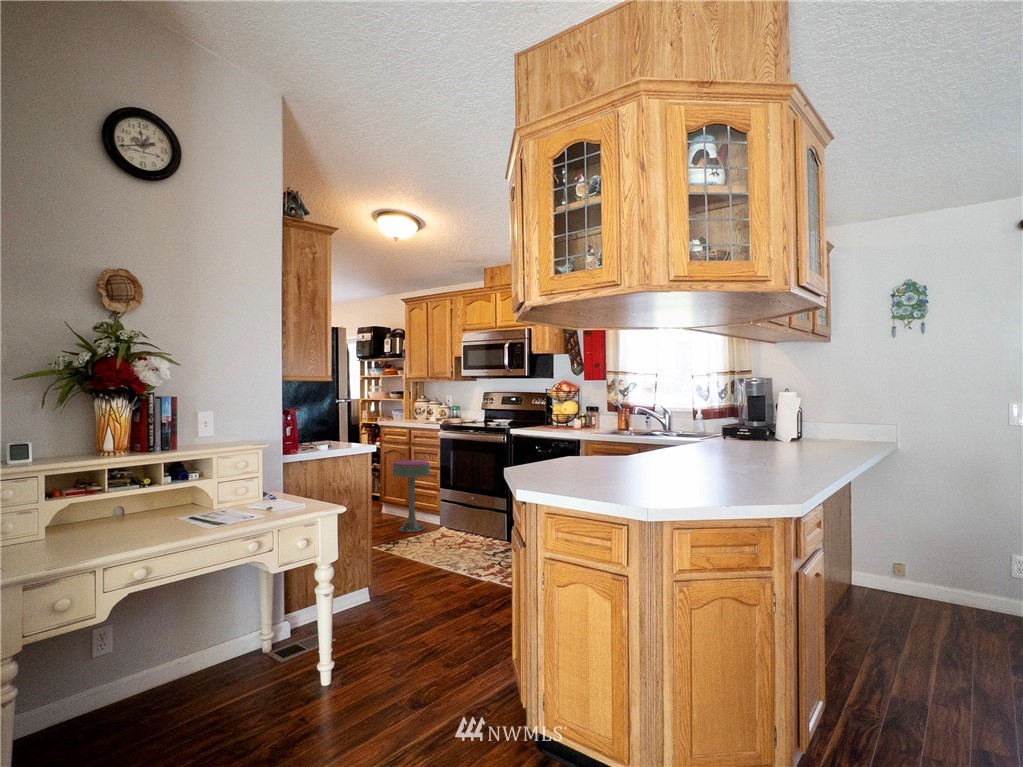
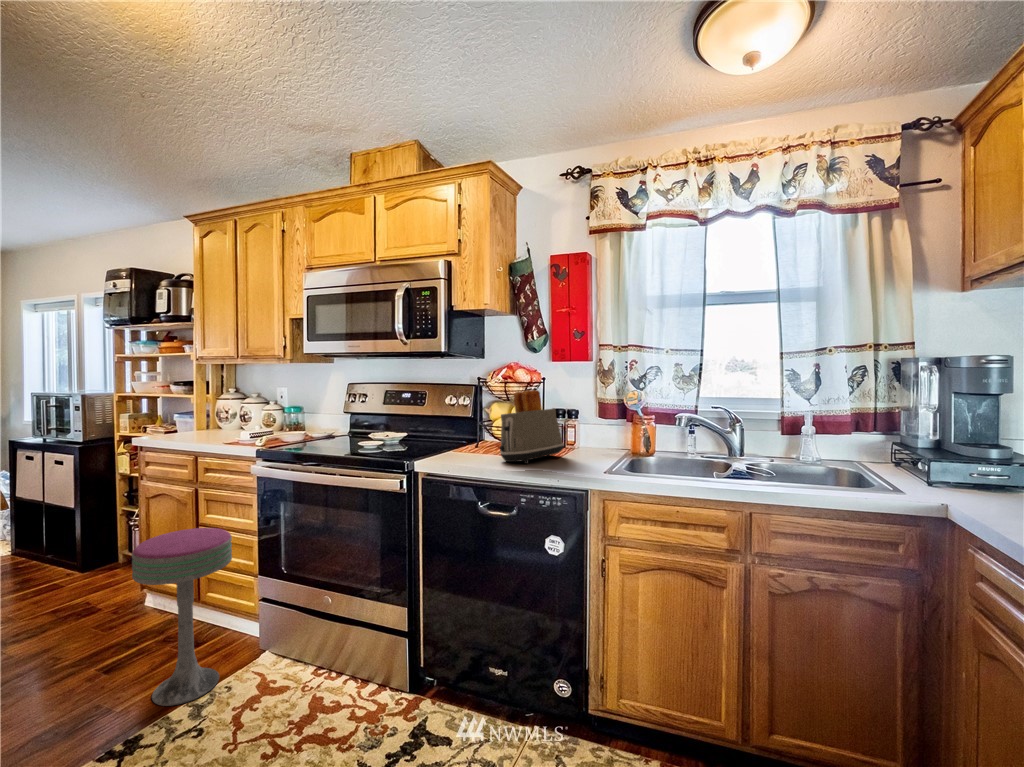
toaster: none [546,395,581,430] -> present [500,390,564,464]

